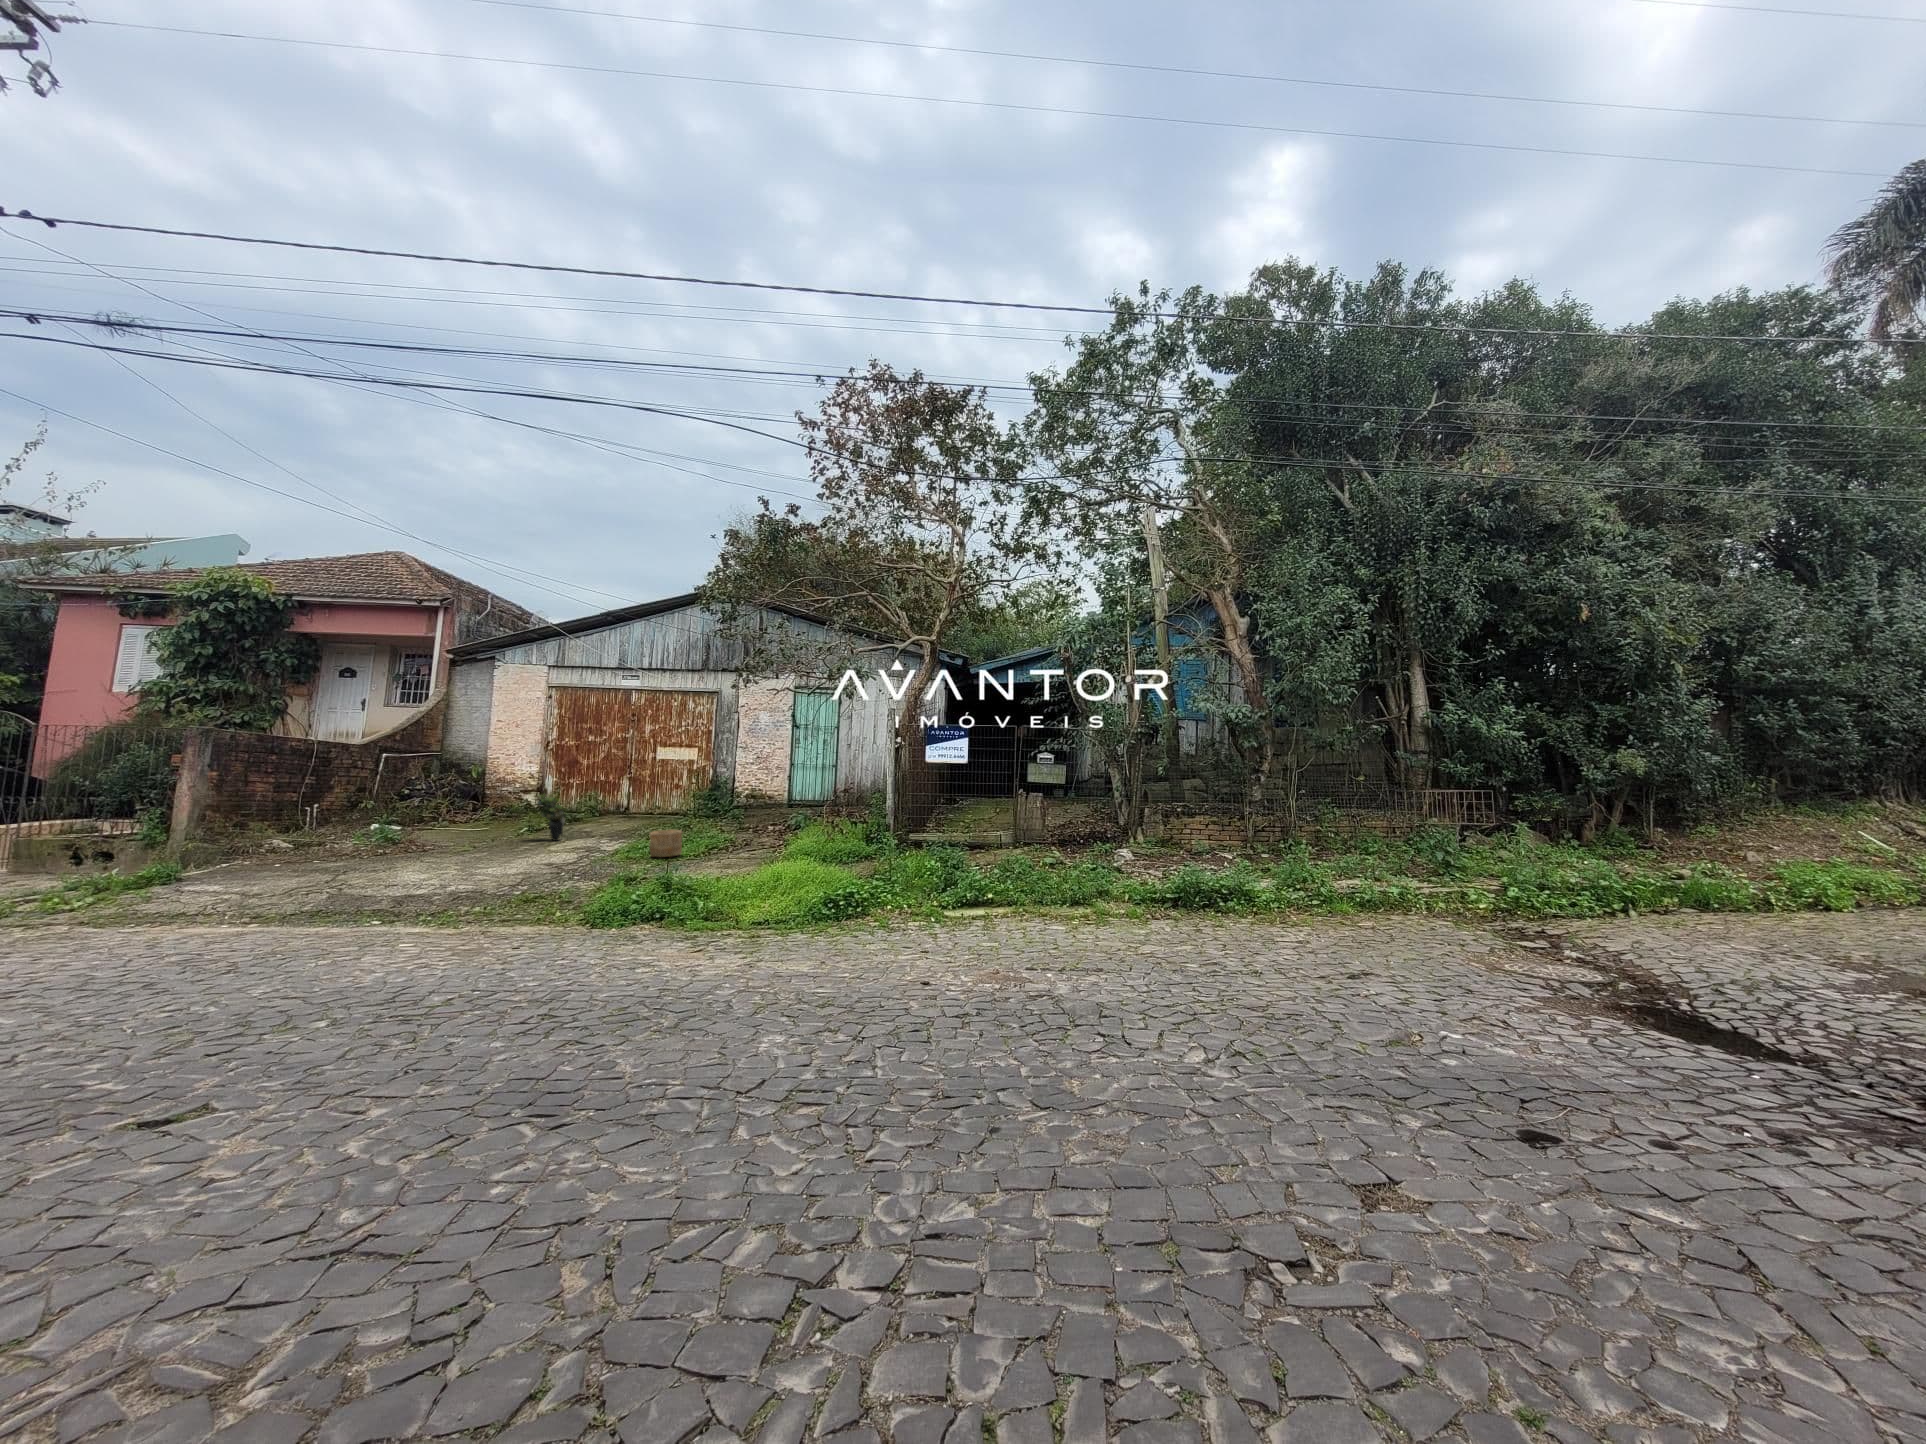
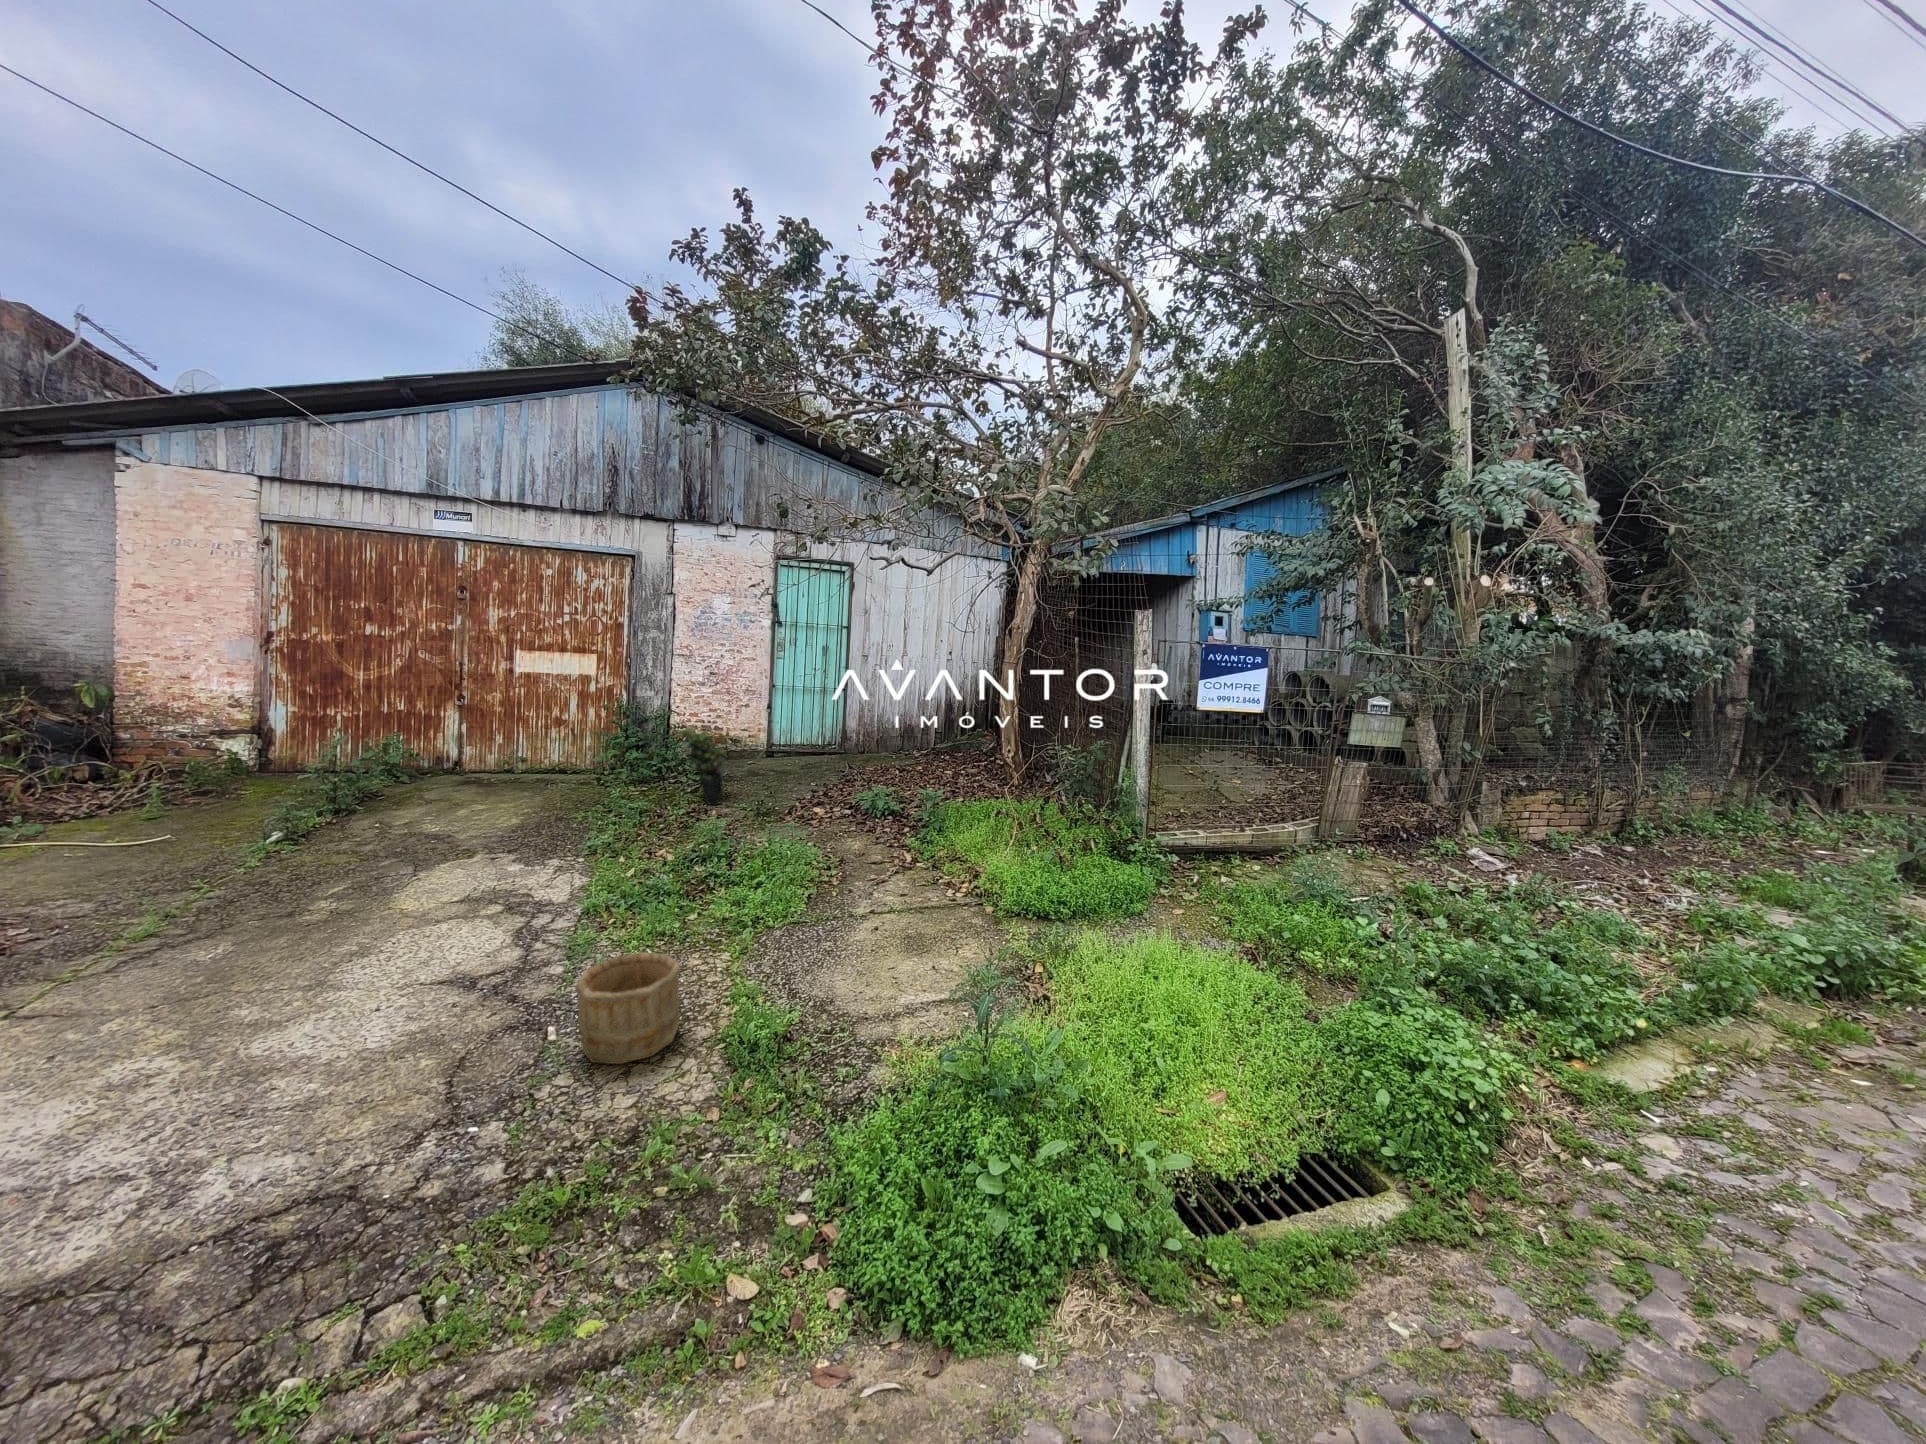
potted plant: present [539,794,566,841] -> present [677,728,726,805]

